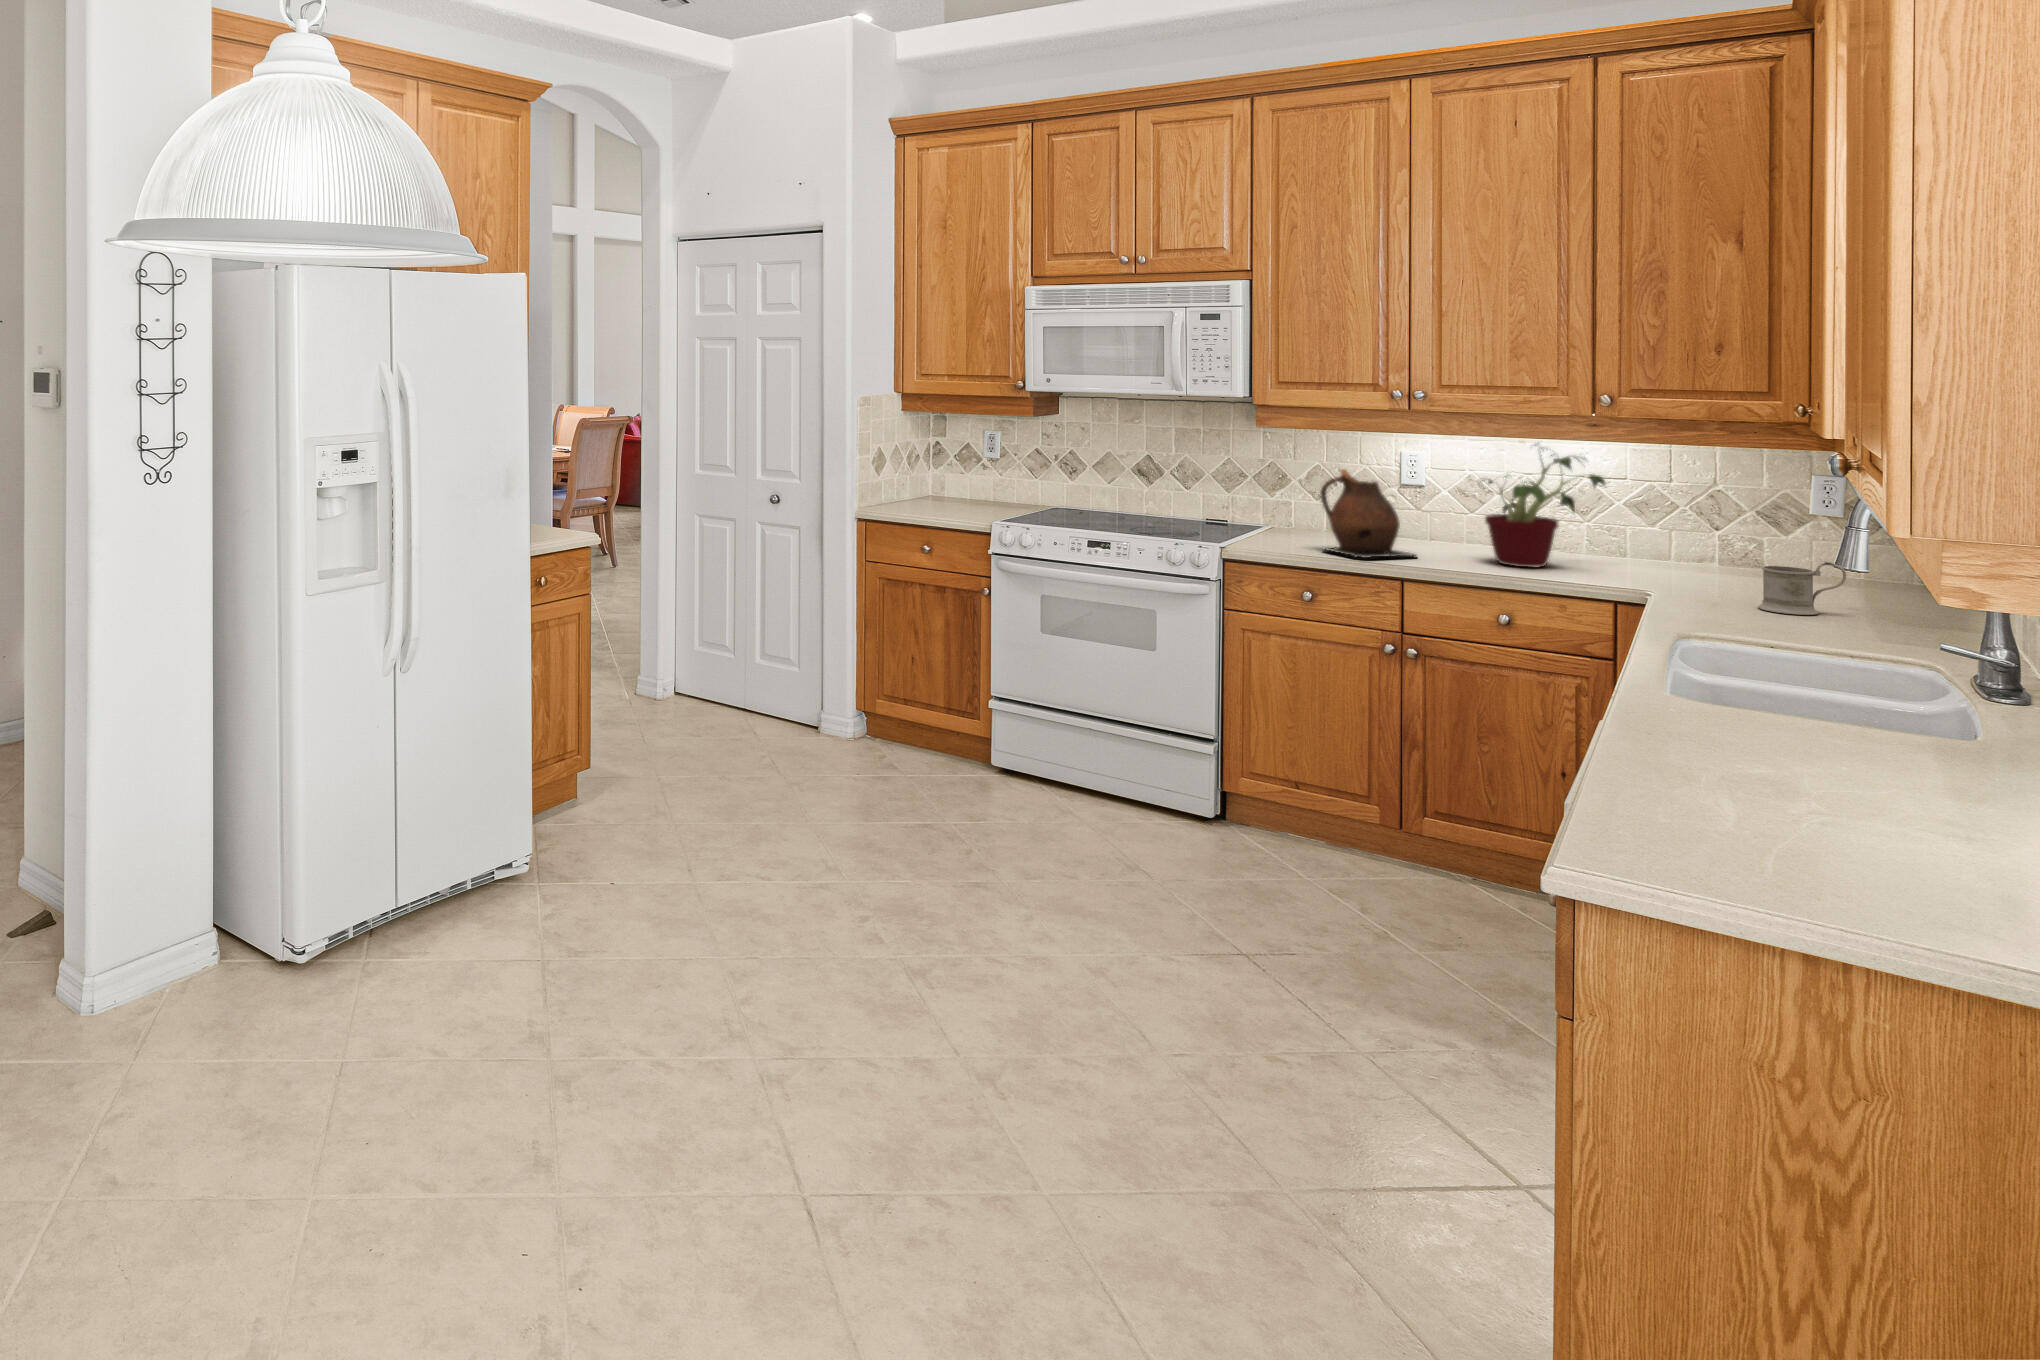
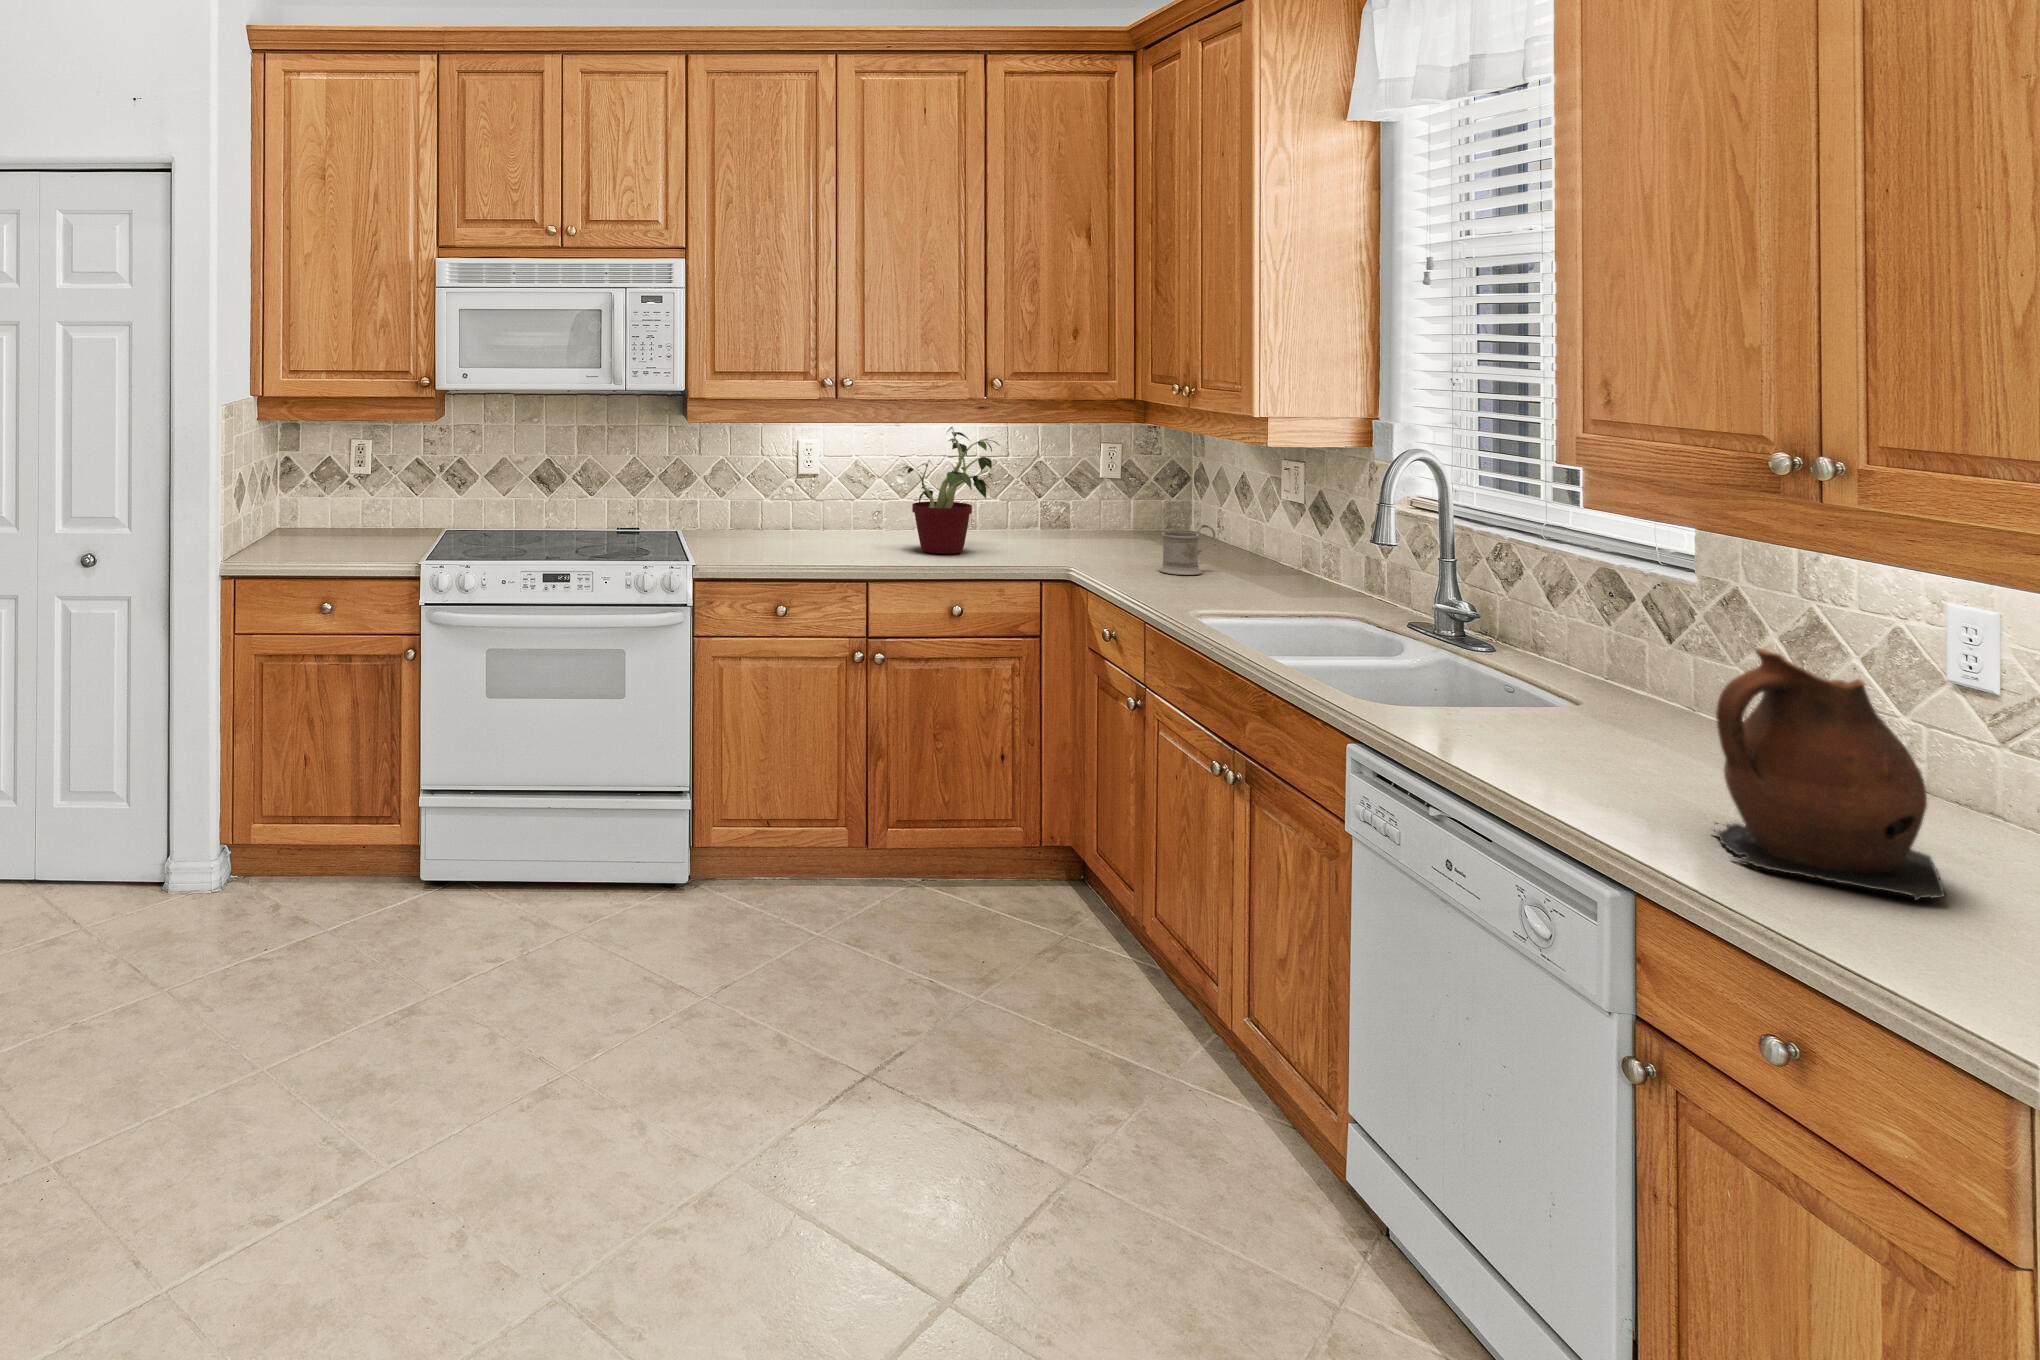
ceramic pitcher: present [1321,469,1414,558] -> present [1716,648,1945,900]

